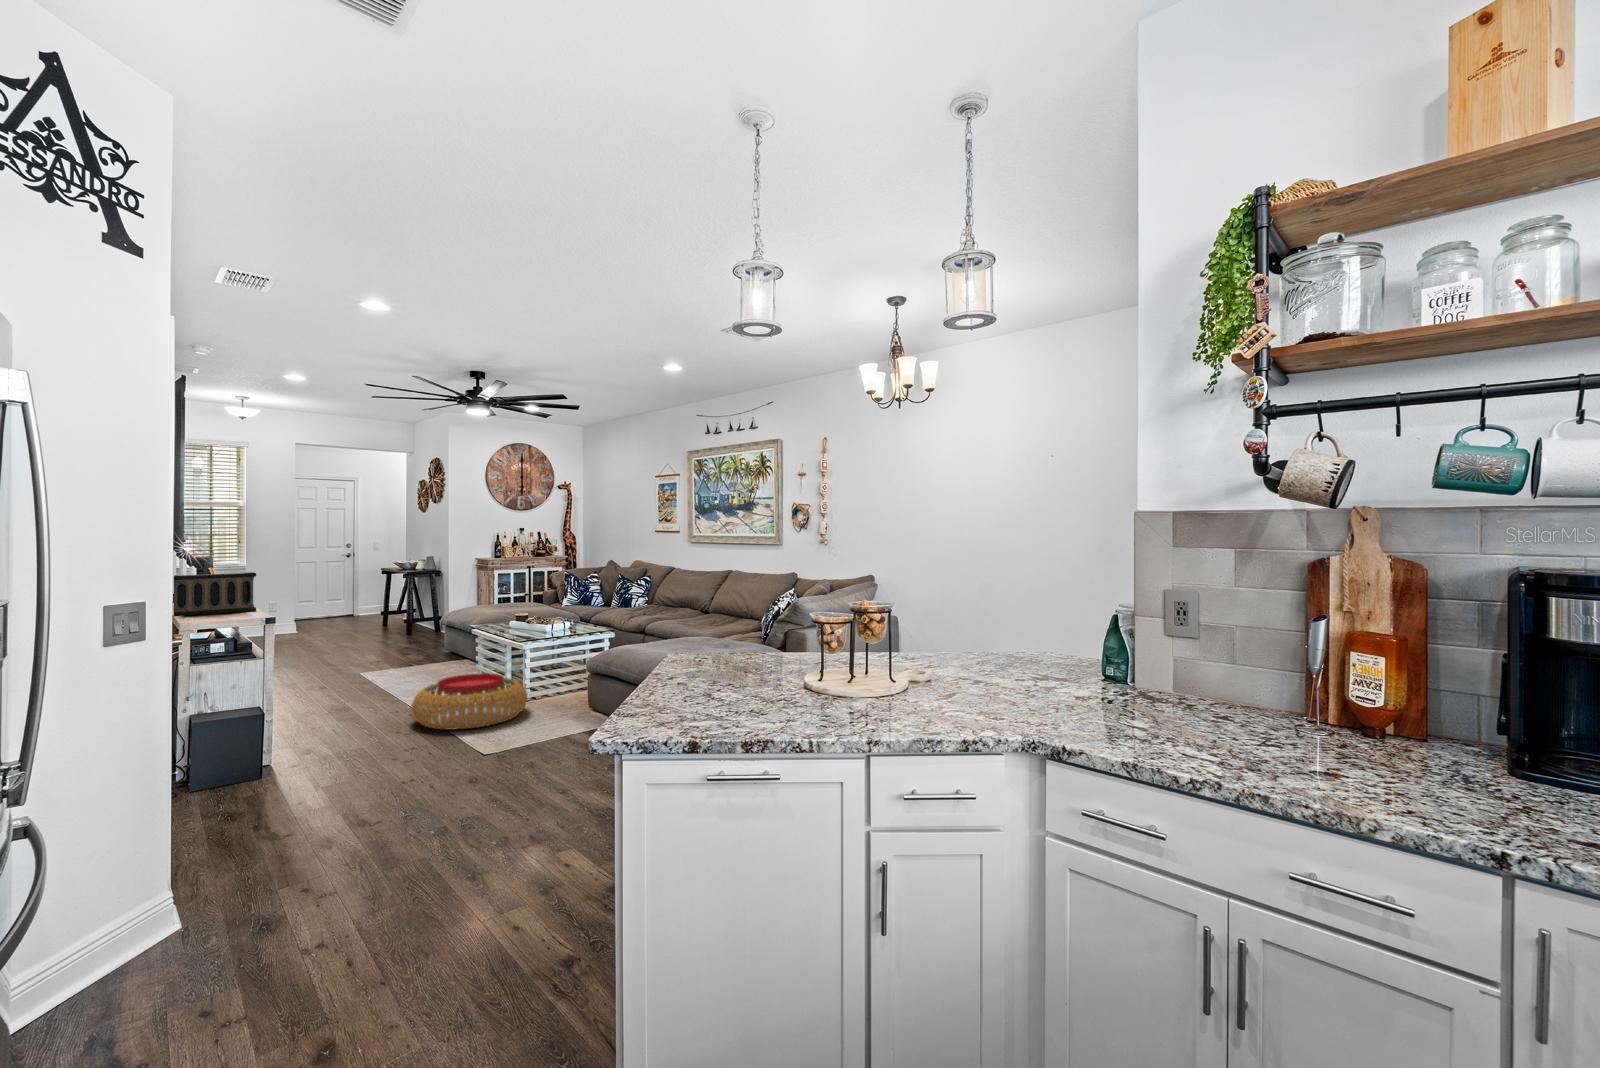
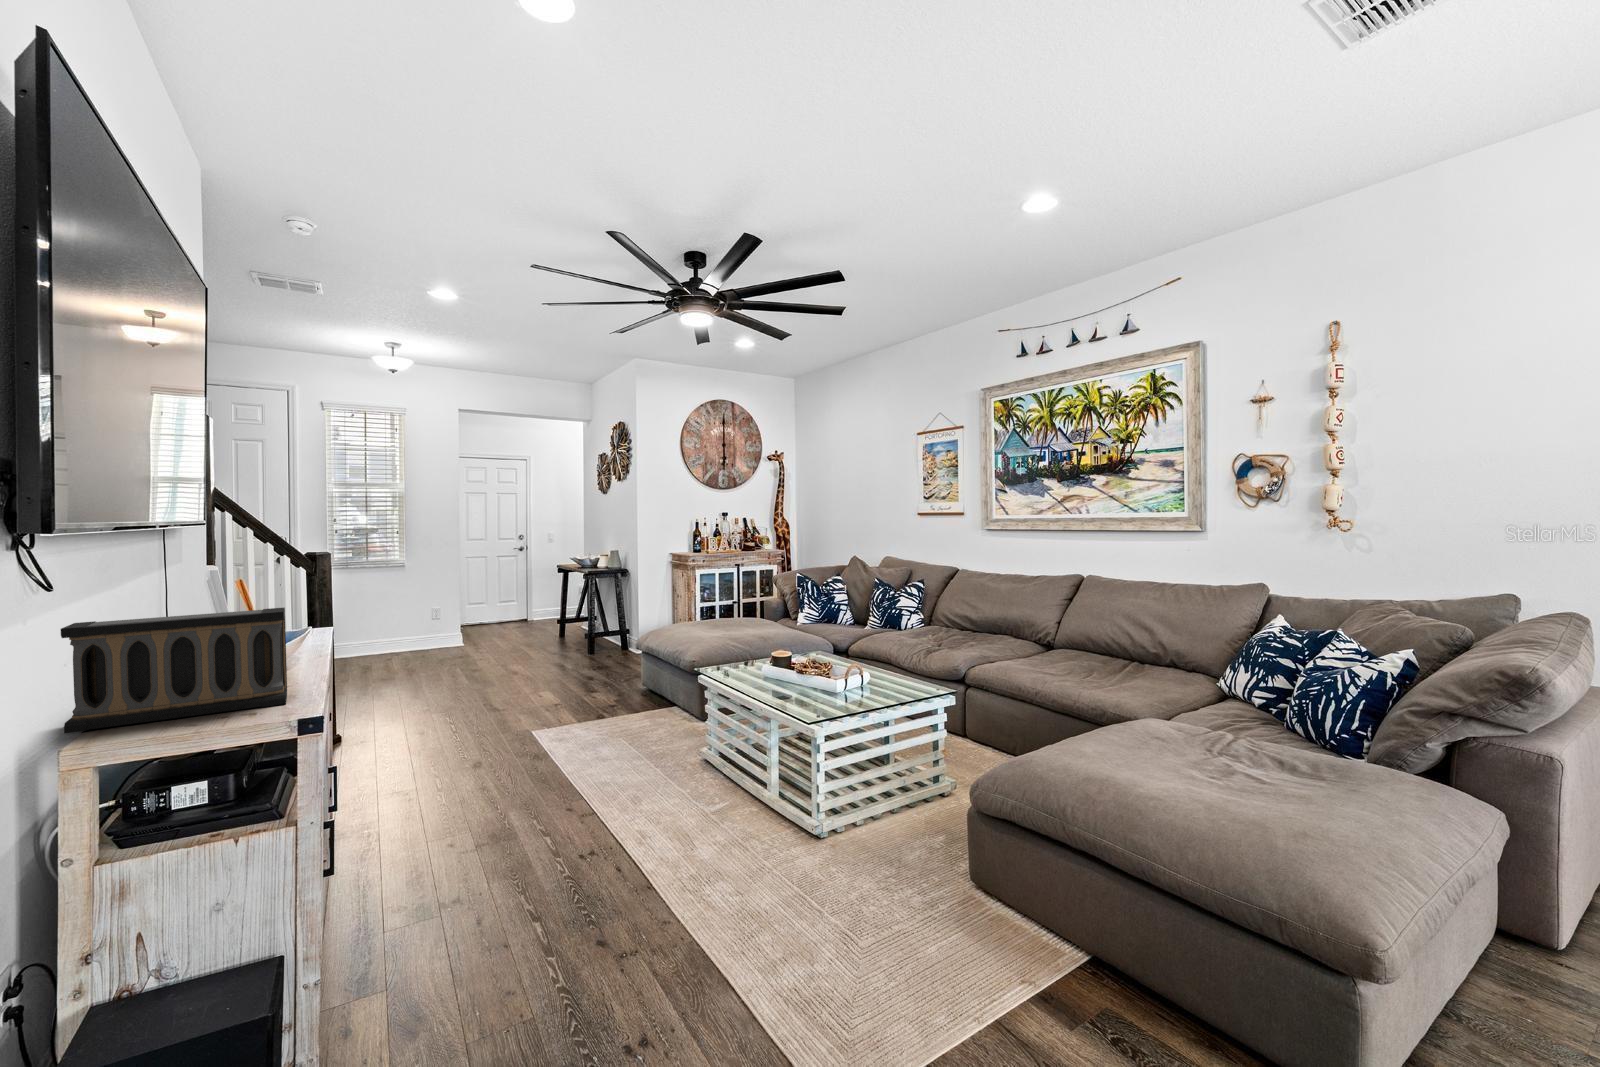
pouf: present [412,674,527,730] -> none [622,792,844,954]

